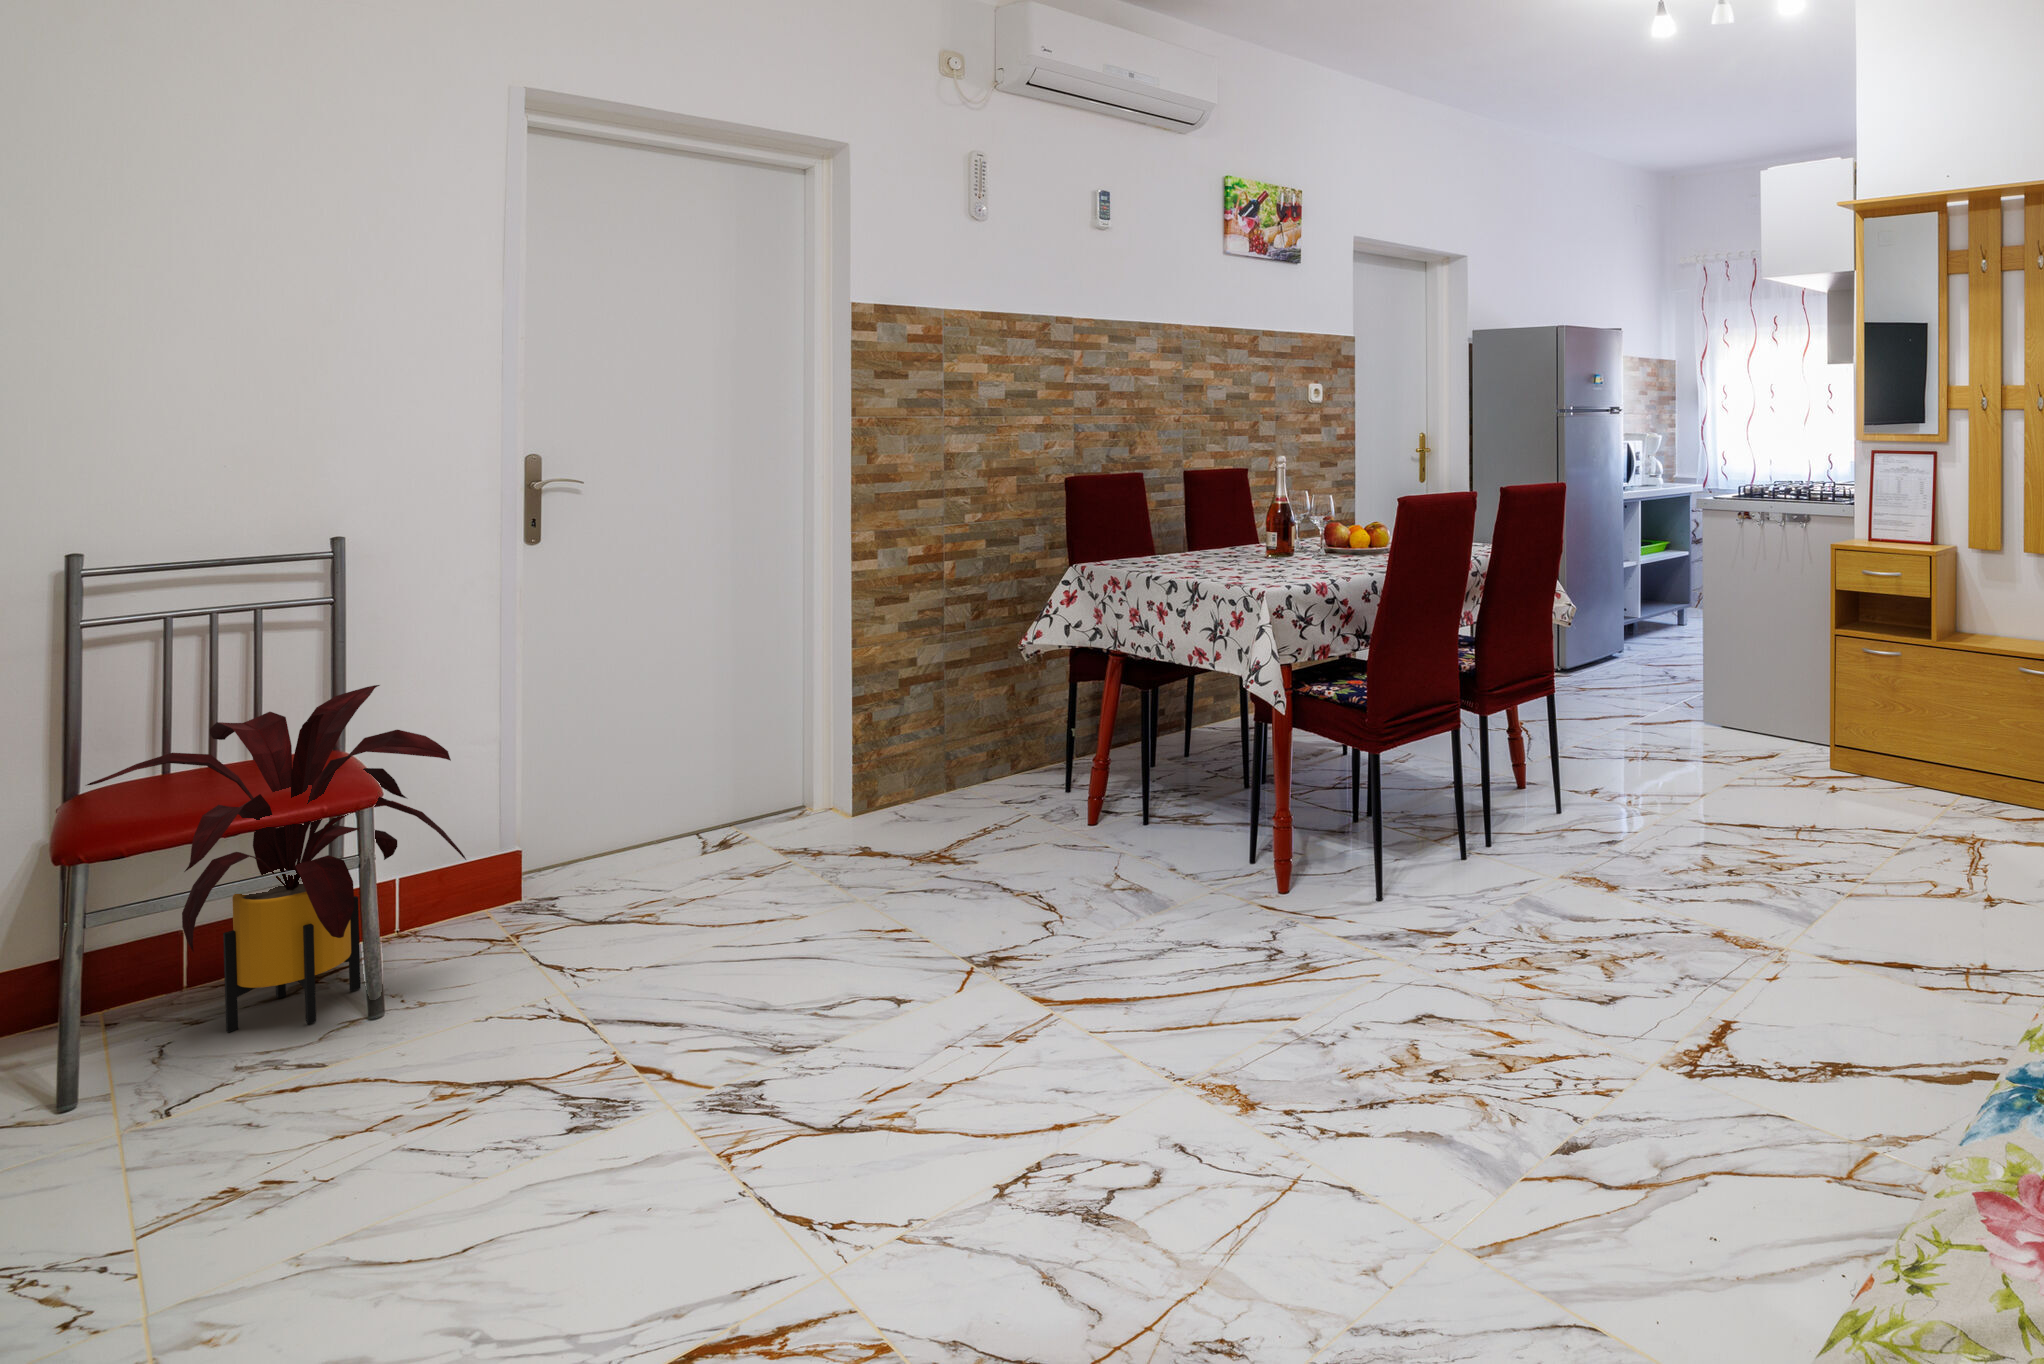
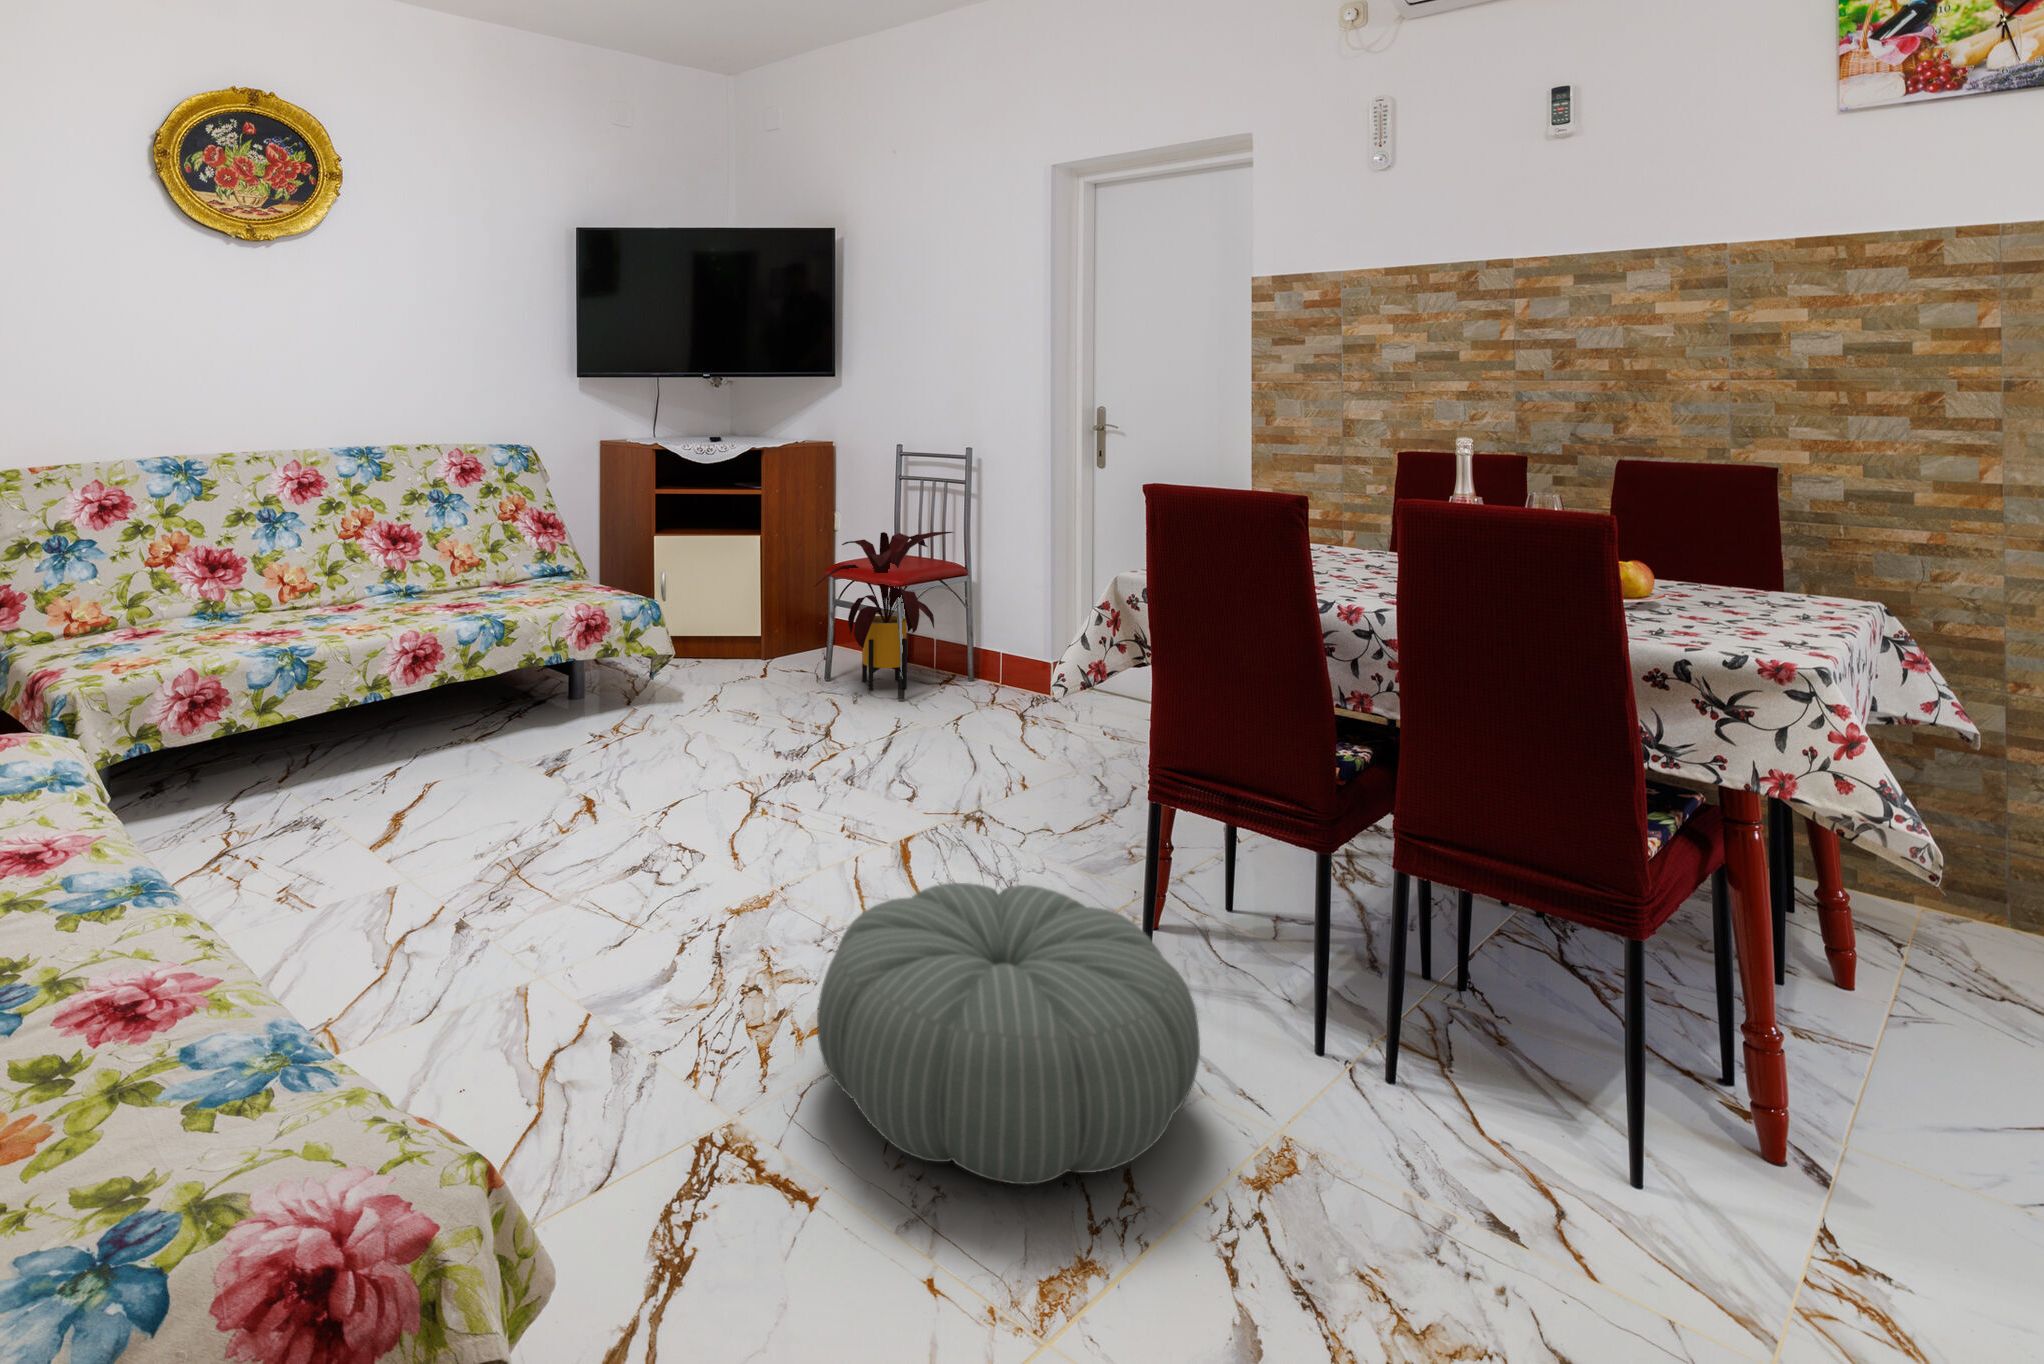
pouf: none [1410,811,1691,1016] -> present [817,883,1200,1184]

